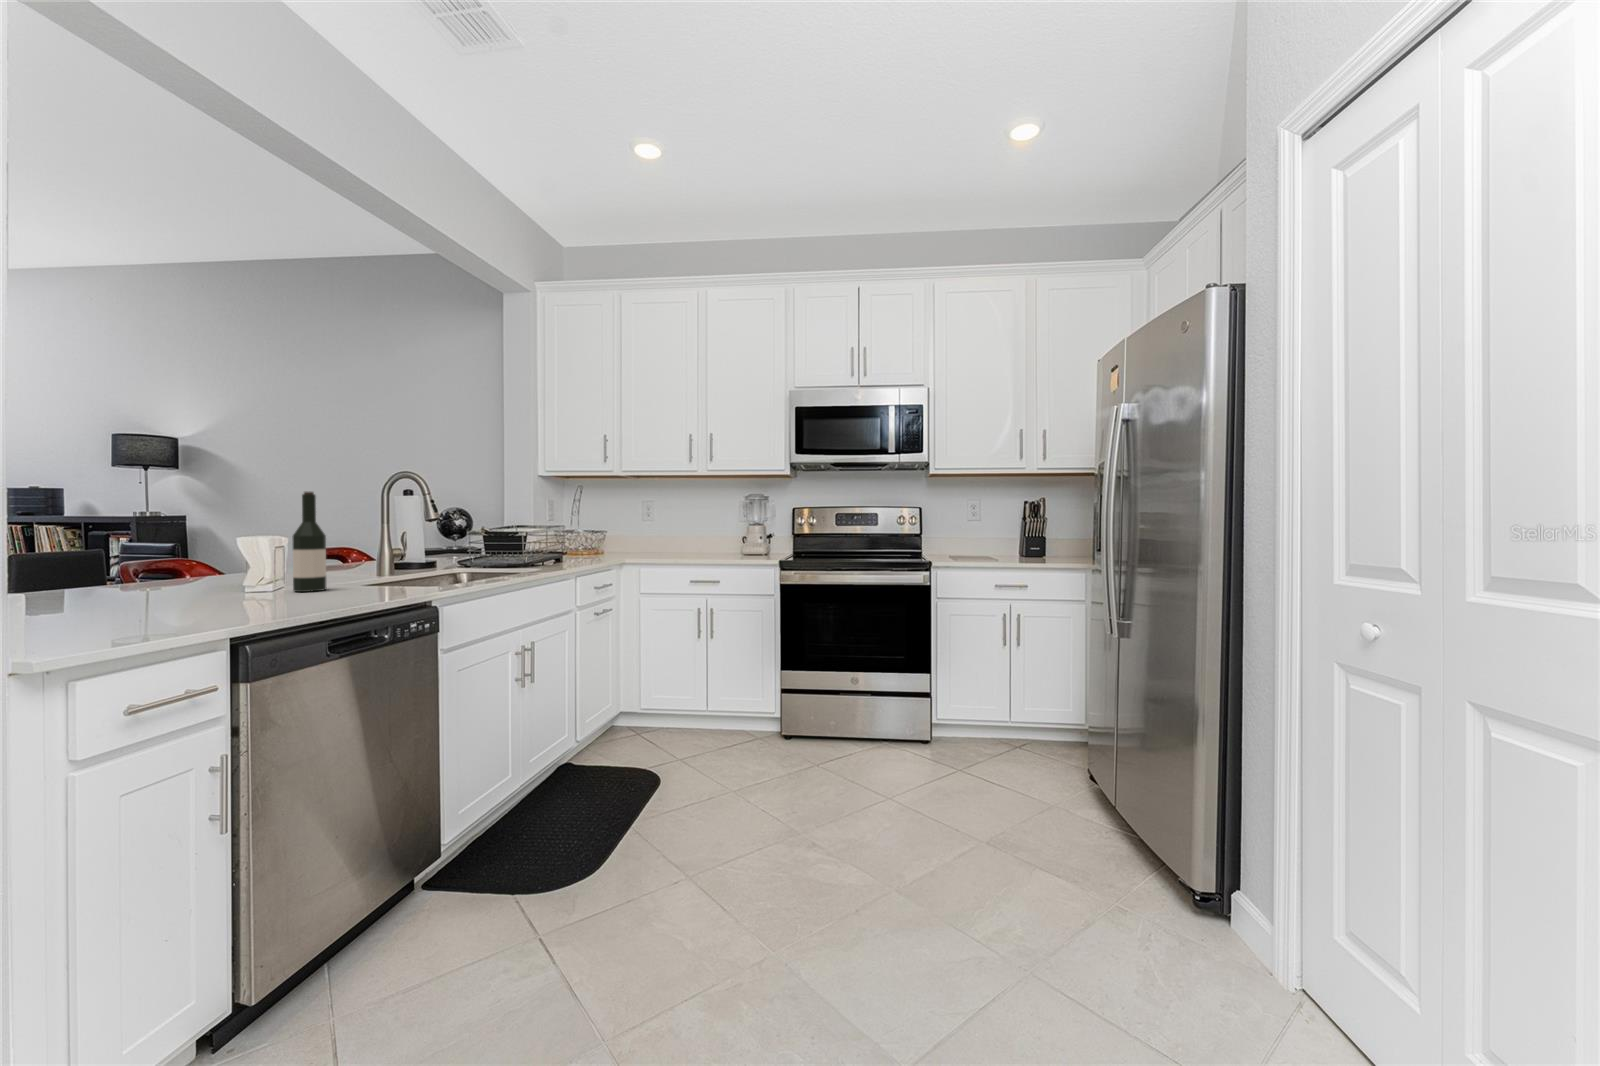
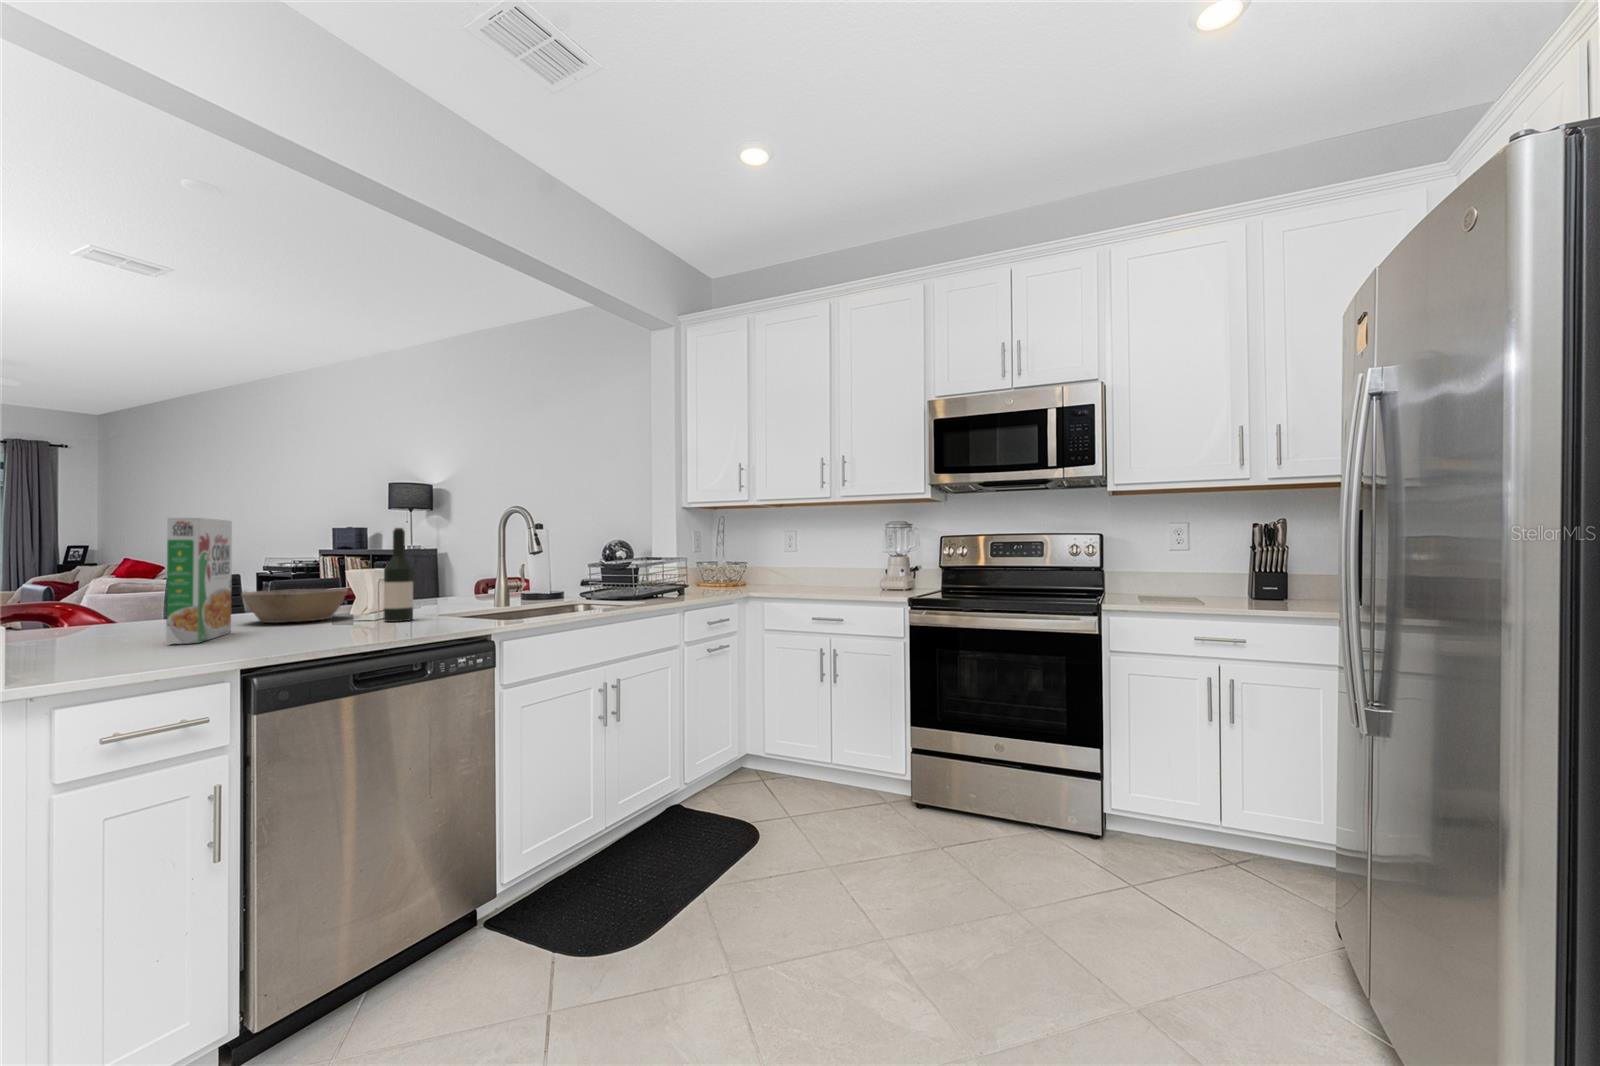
cereal box: none [69,474,120,621] -> present [166,518,232,644]
bowl: none [100,558,235,597] -> present [241,589,348,623]

